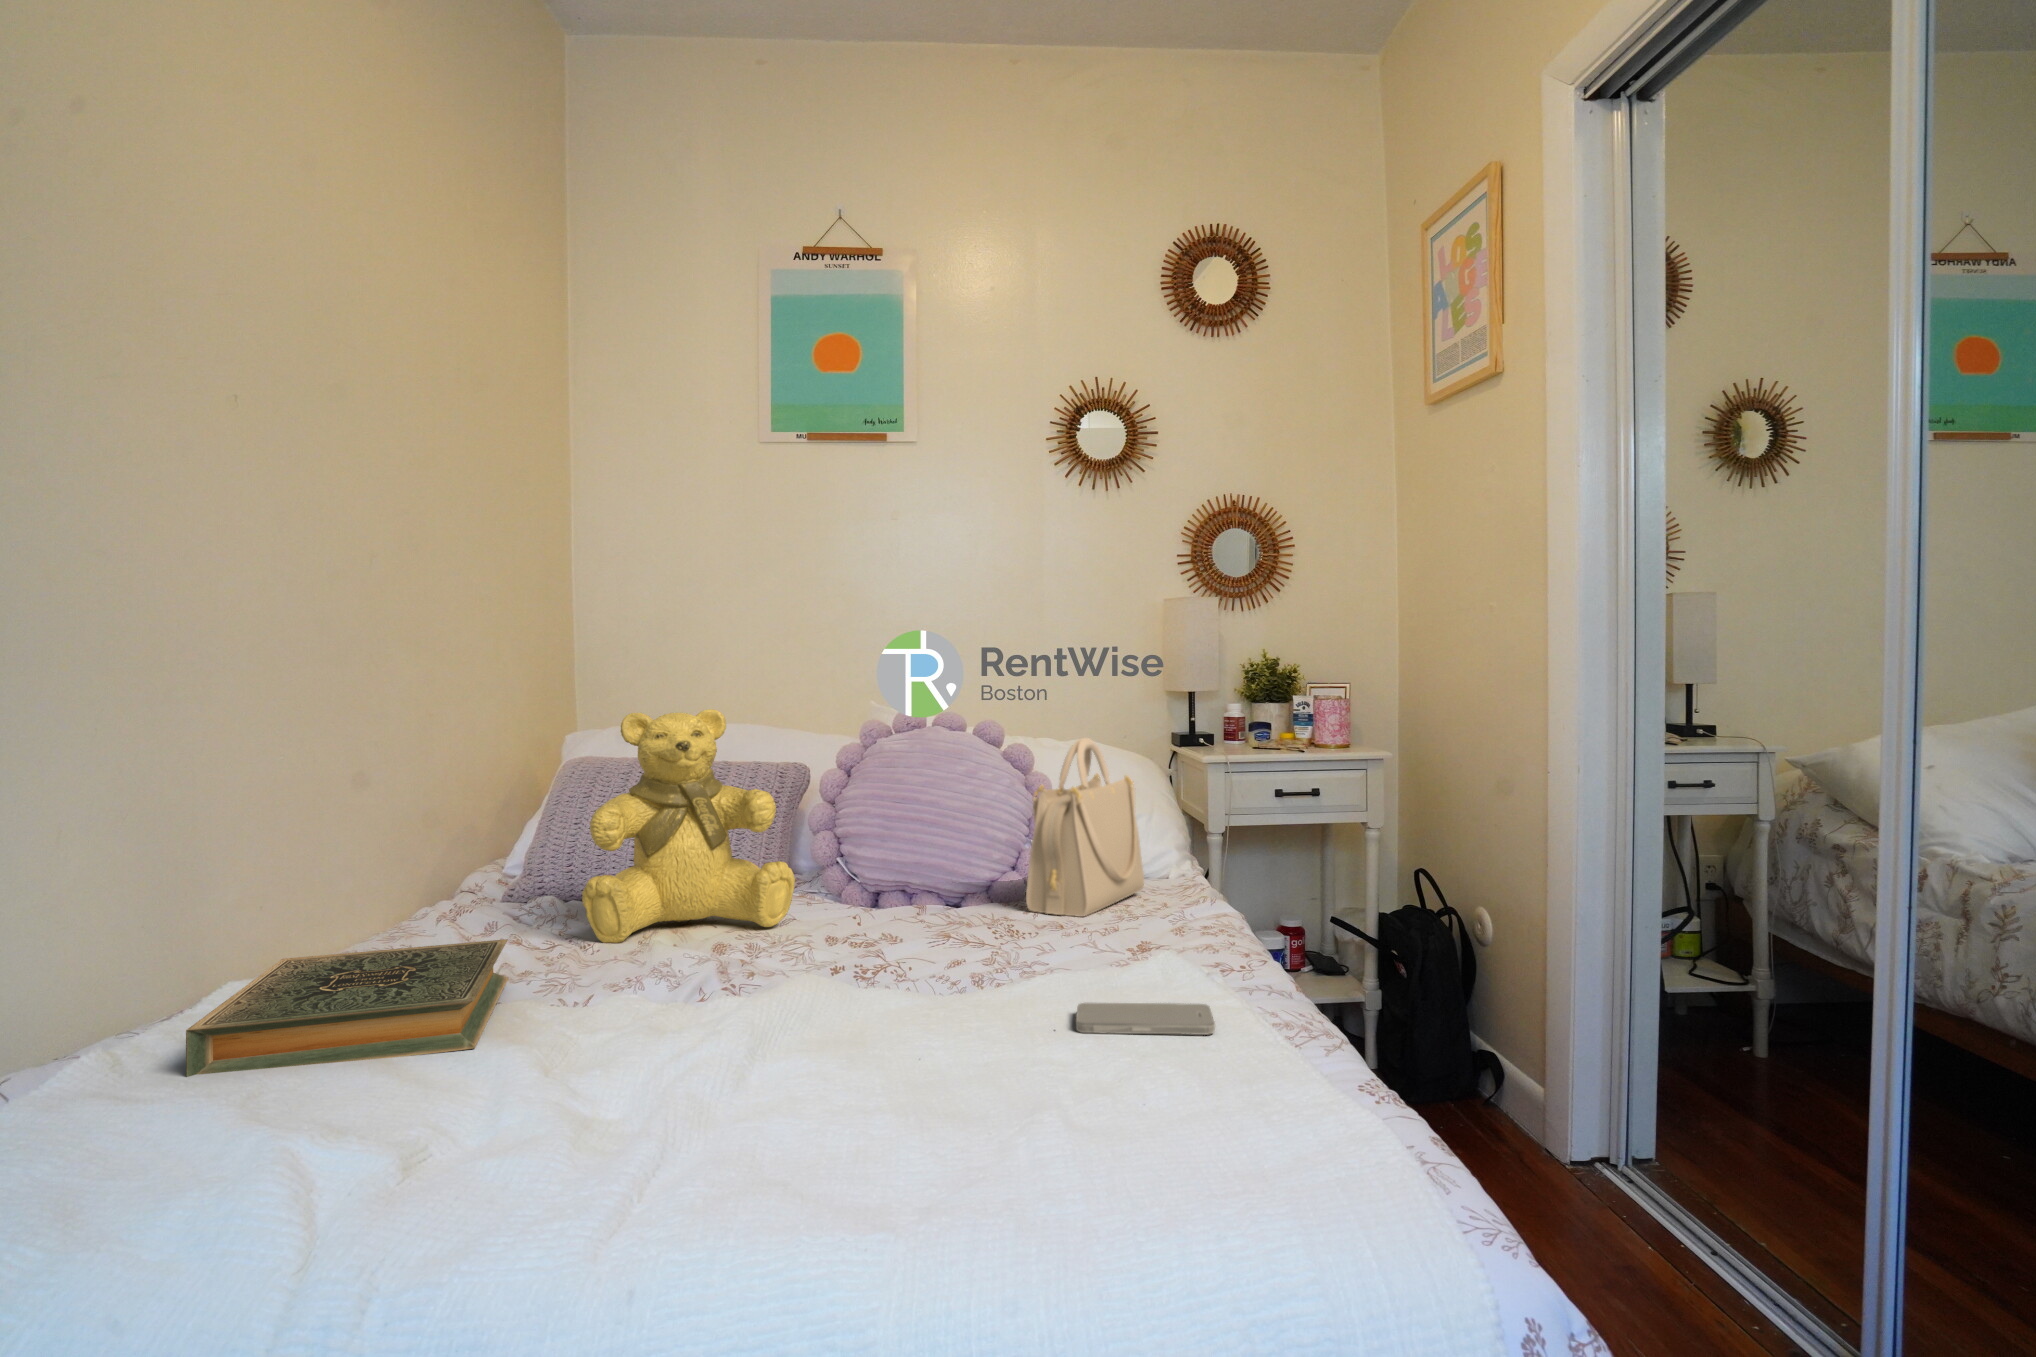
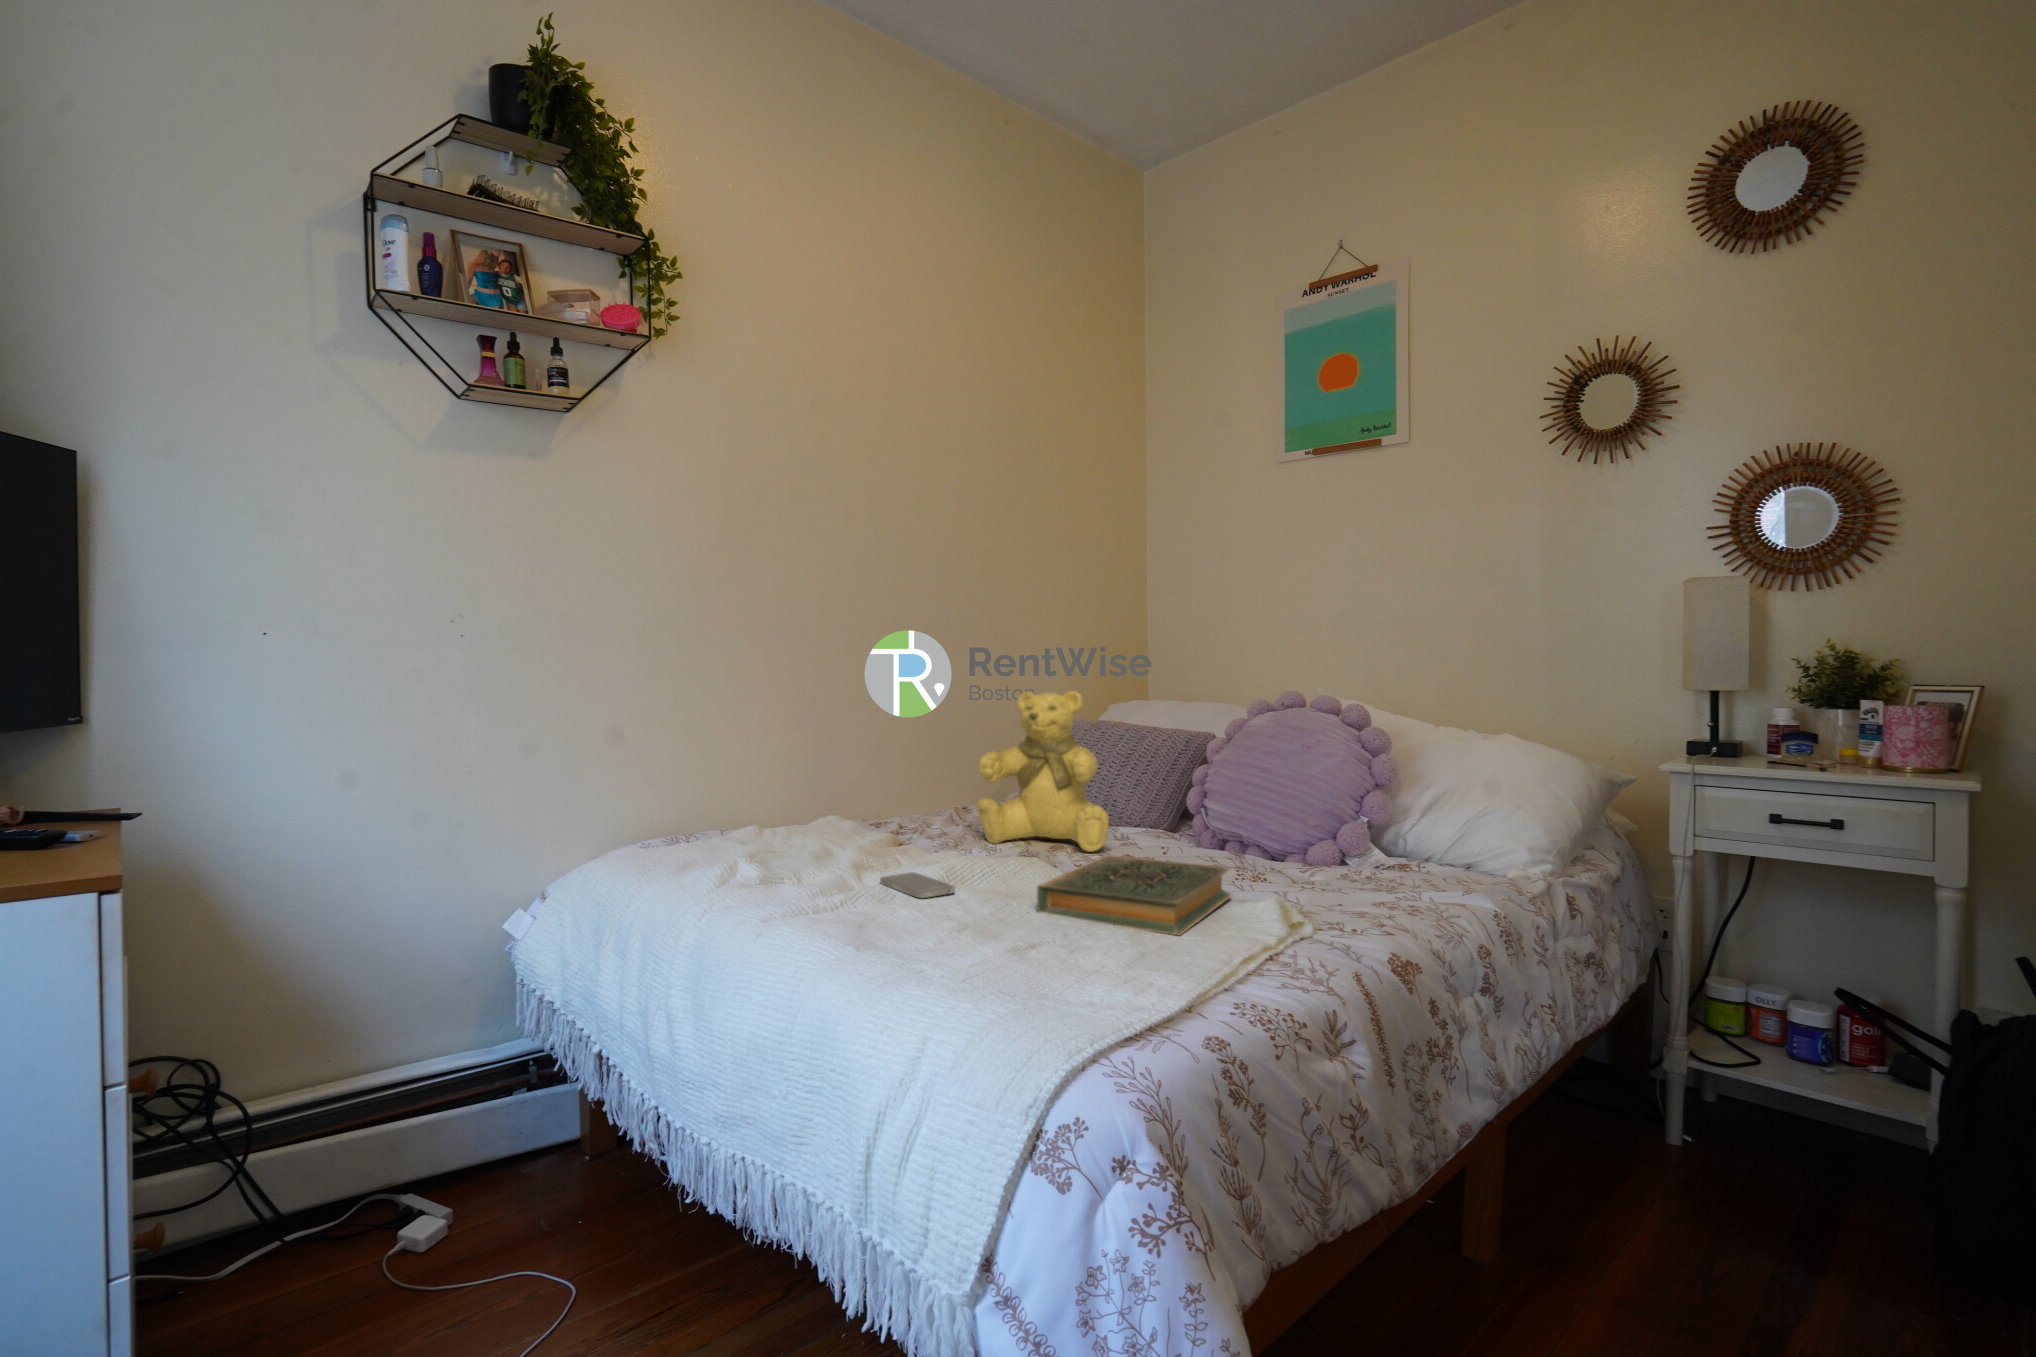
handbag: present [1026,738,1144,917] -> none [1292,730,1446,892]
hardback book: present [186,939,508,1077] -> present [1037,855,1232,935]
smartphone: present [1076,1003,1215,1035] -> present [880,872,955,898]

